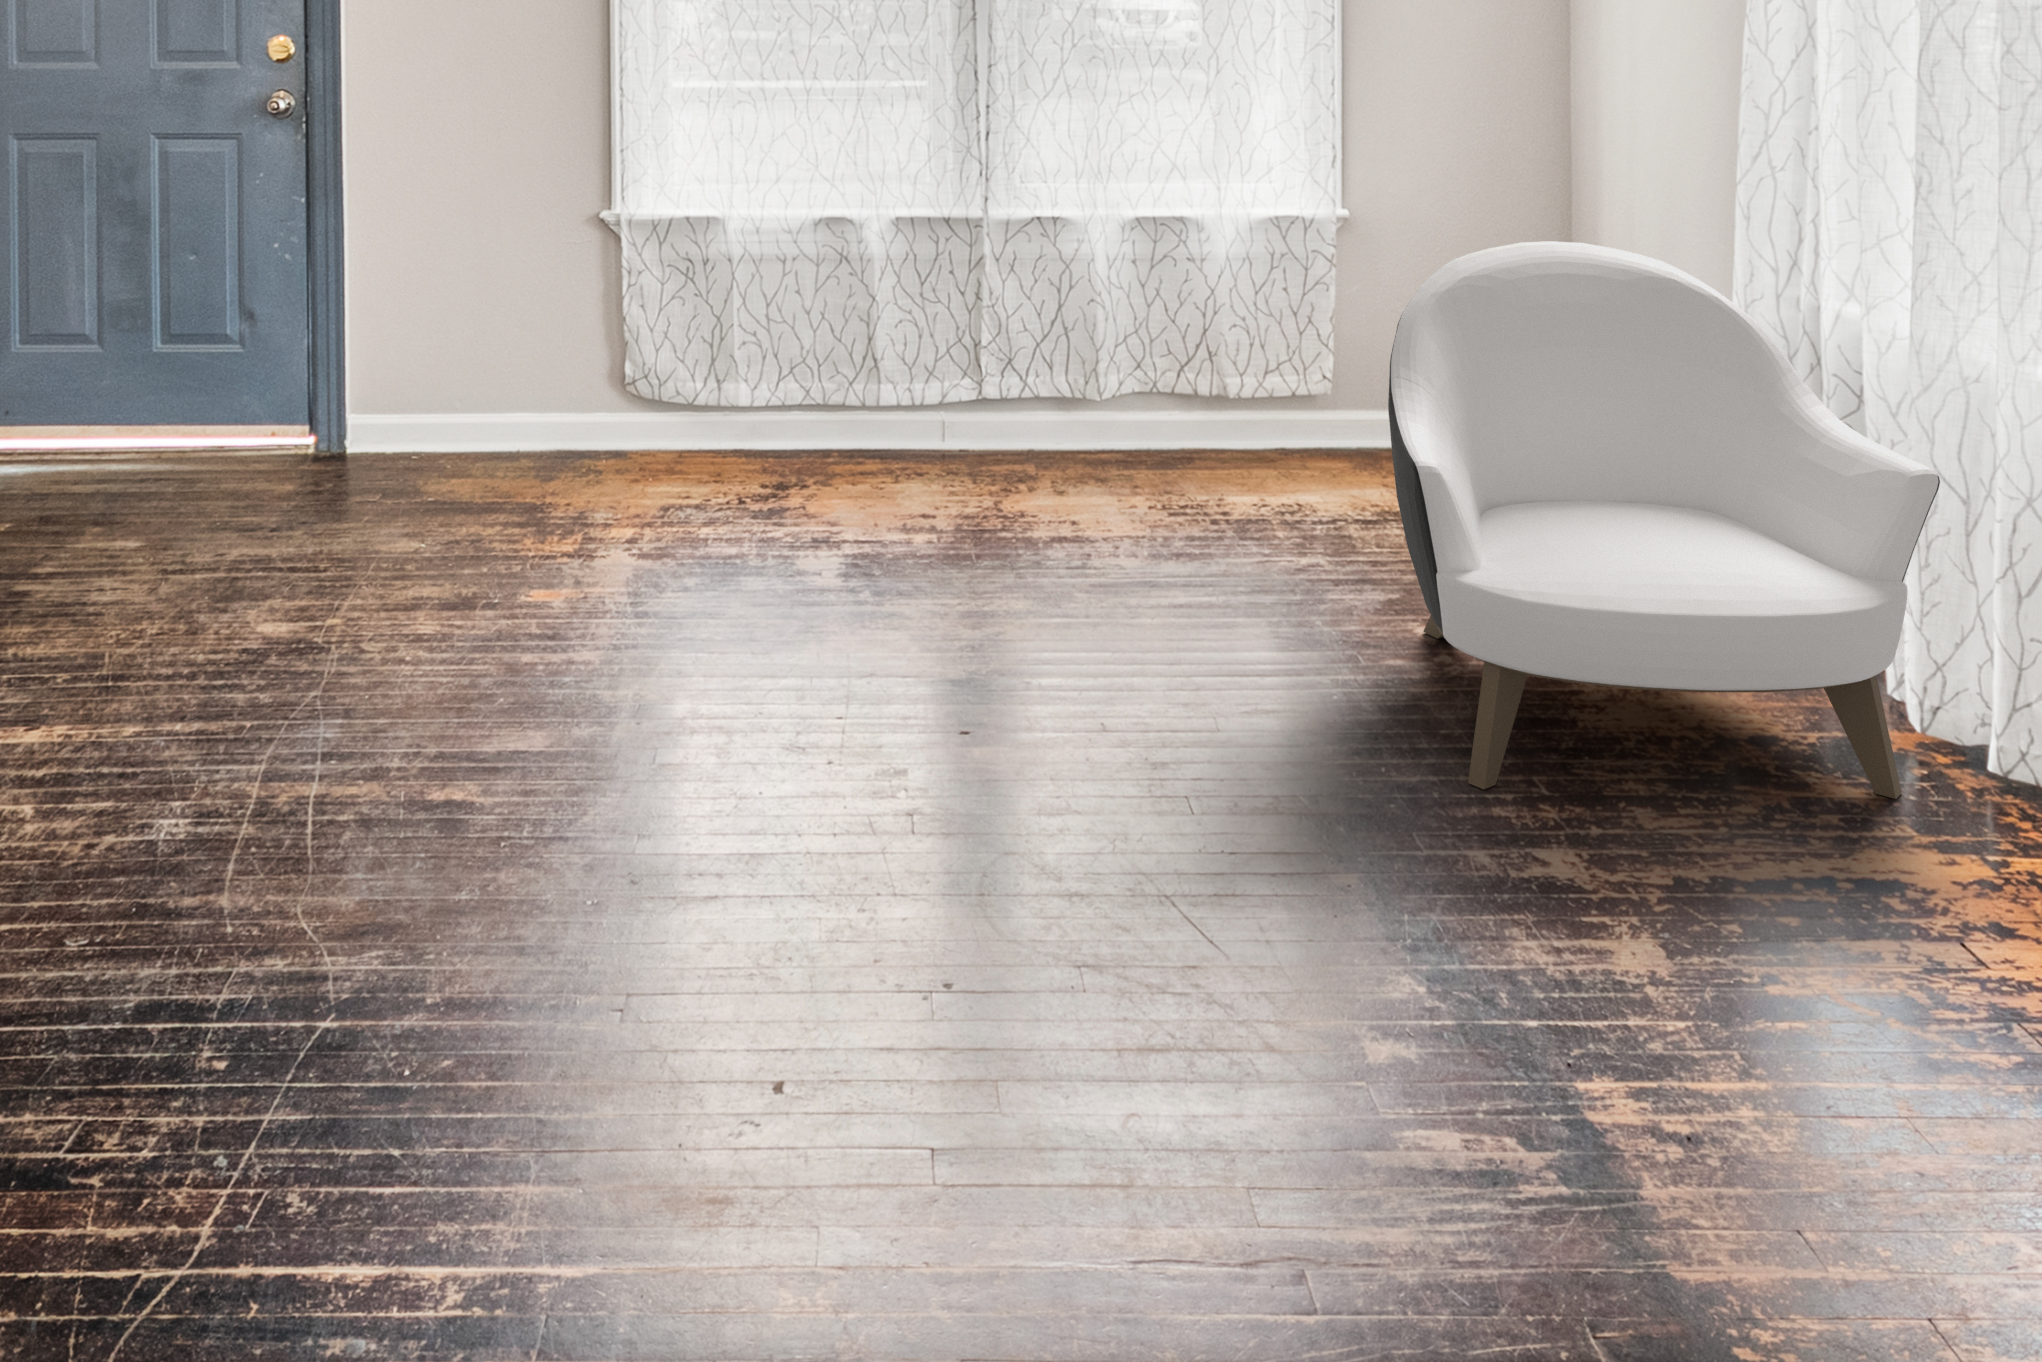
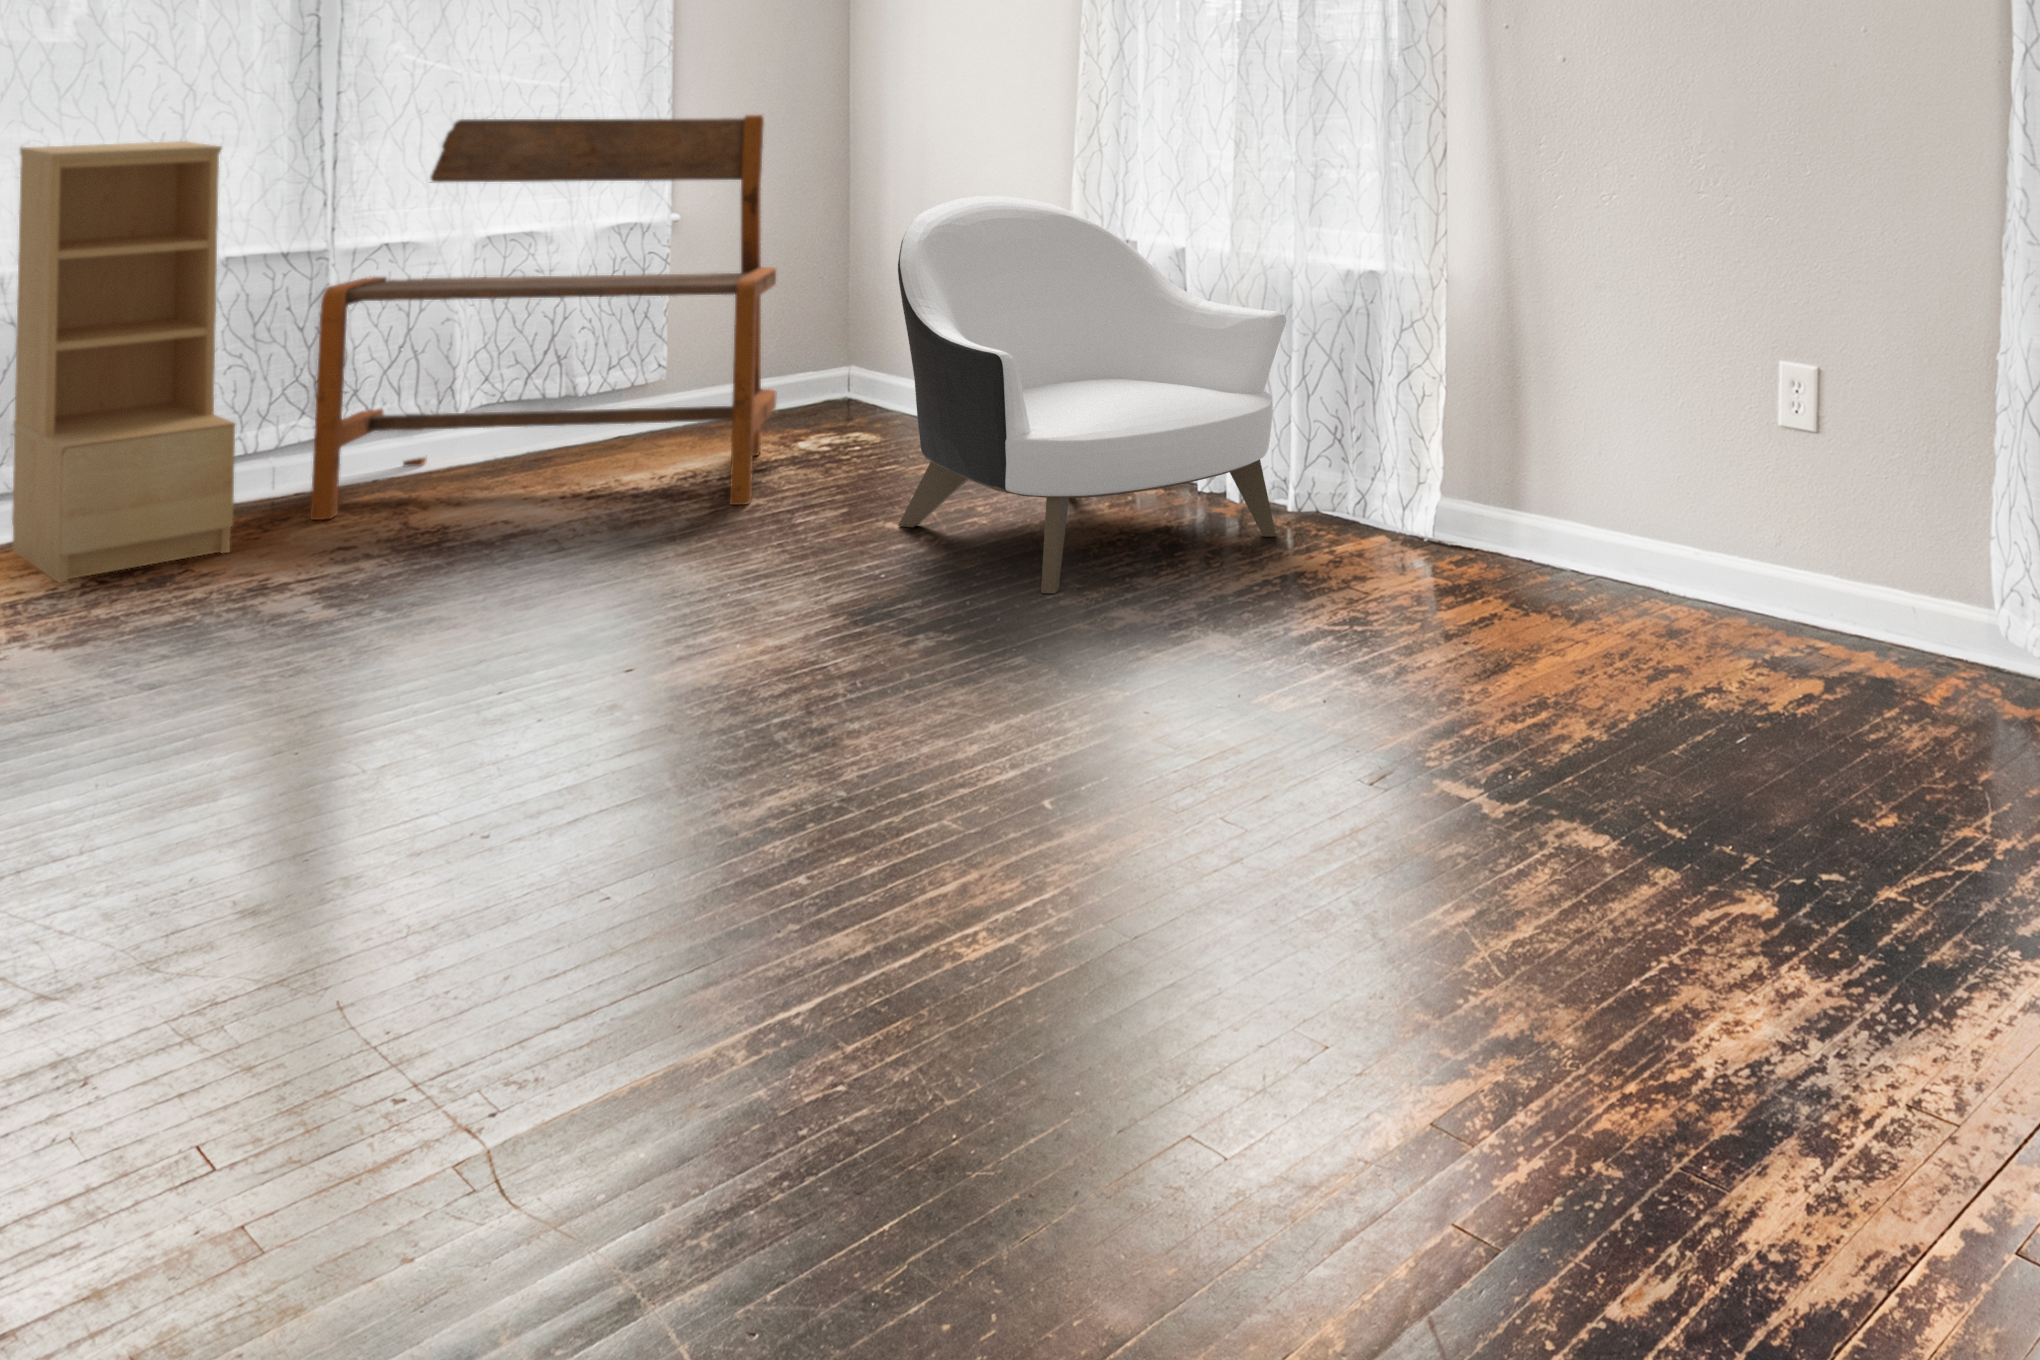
bench: none [939,90,1412,558] -> present [310,115,777,520]
bookshelf: none [710,109,851,494] -> present [12,141,235,583]

